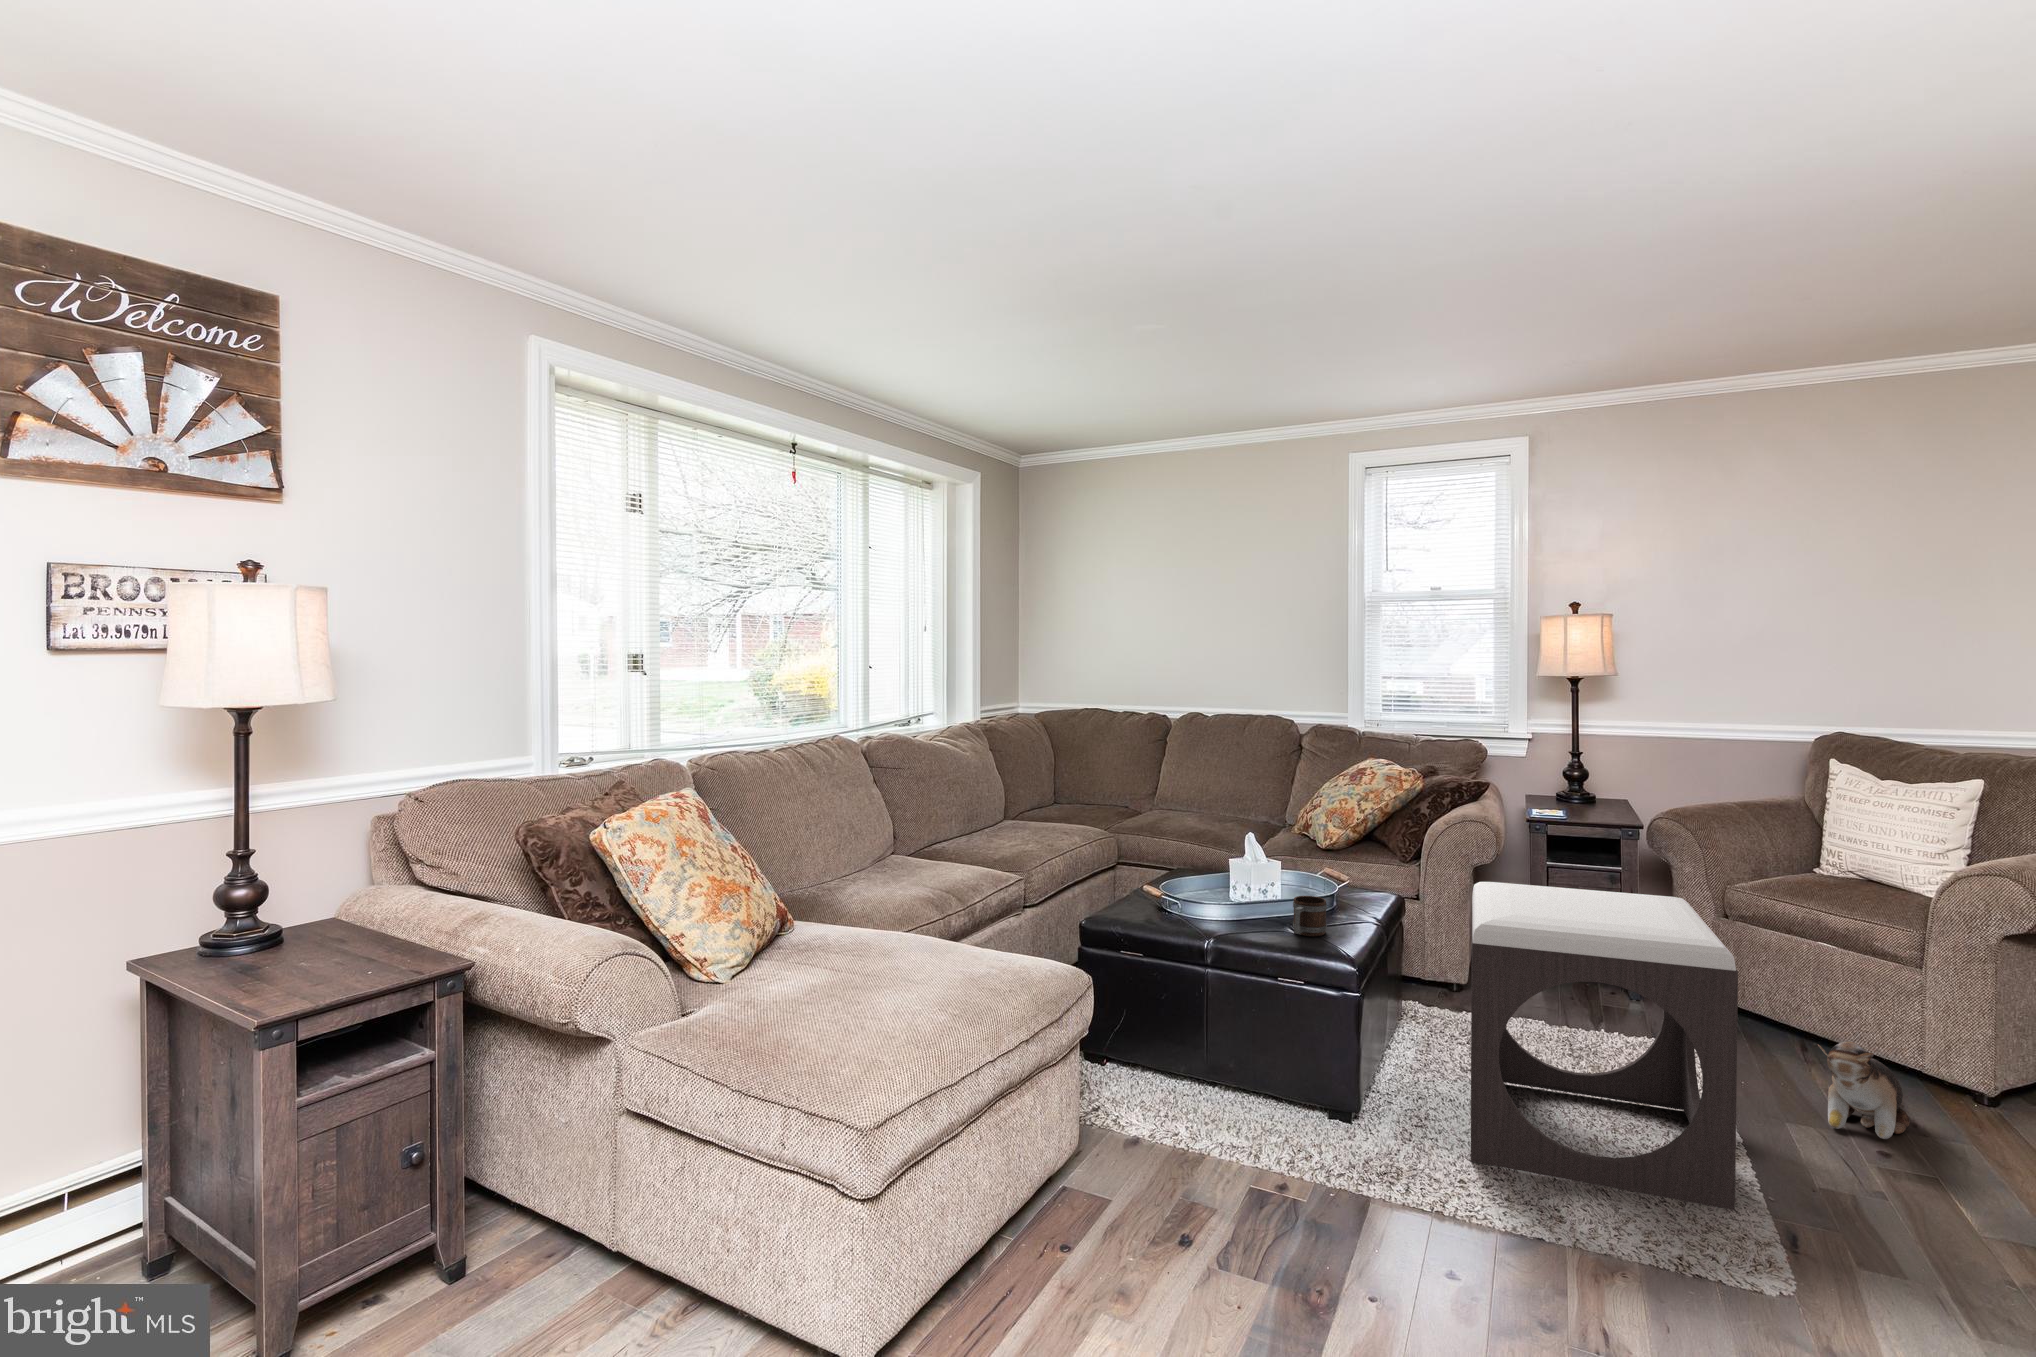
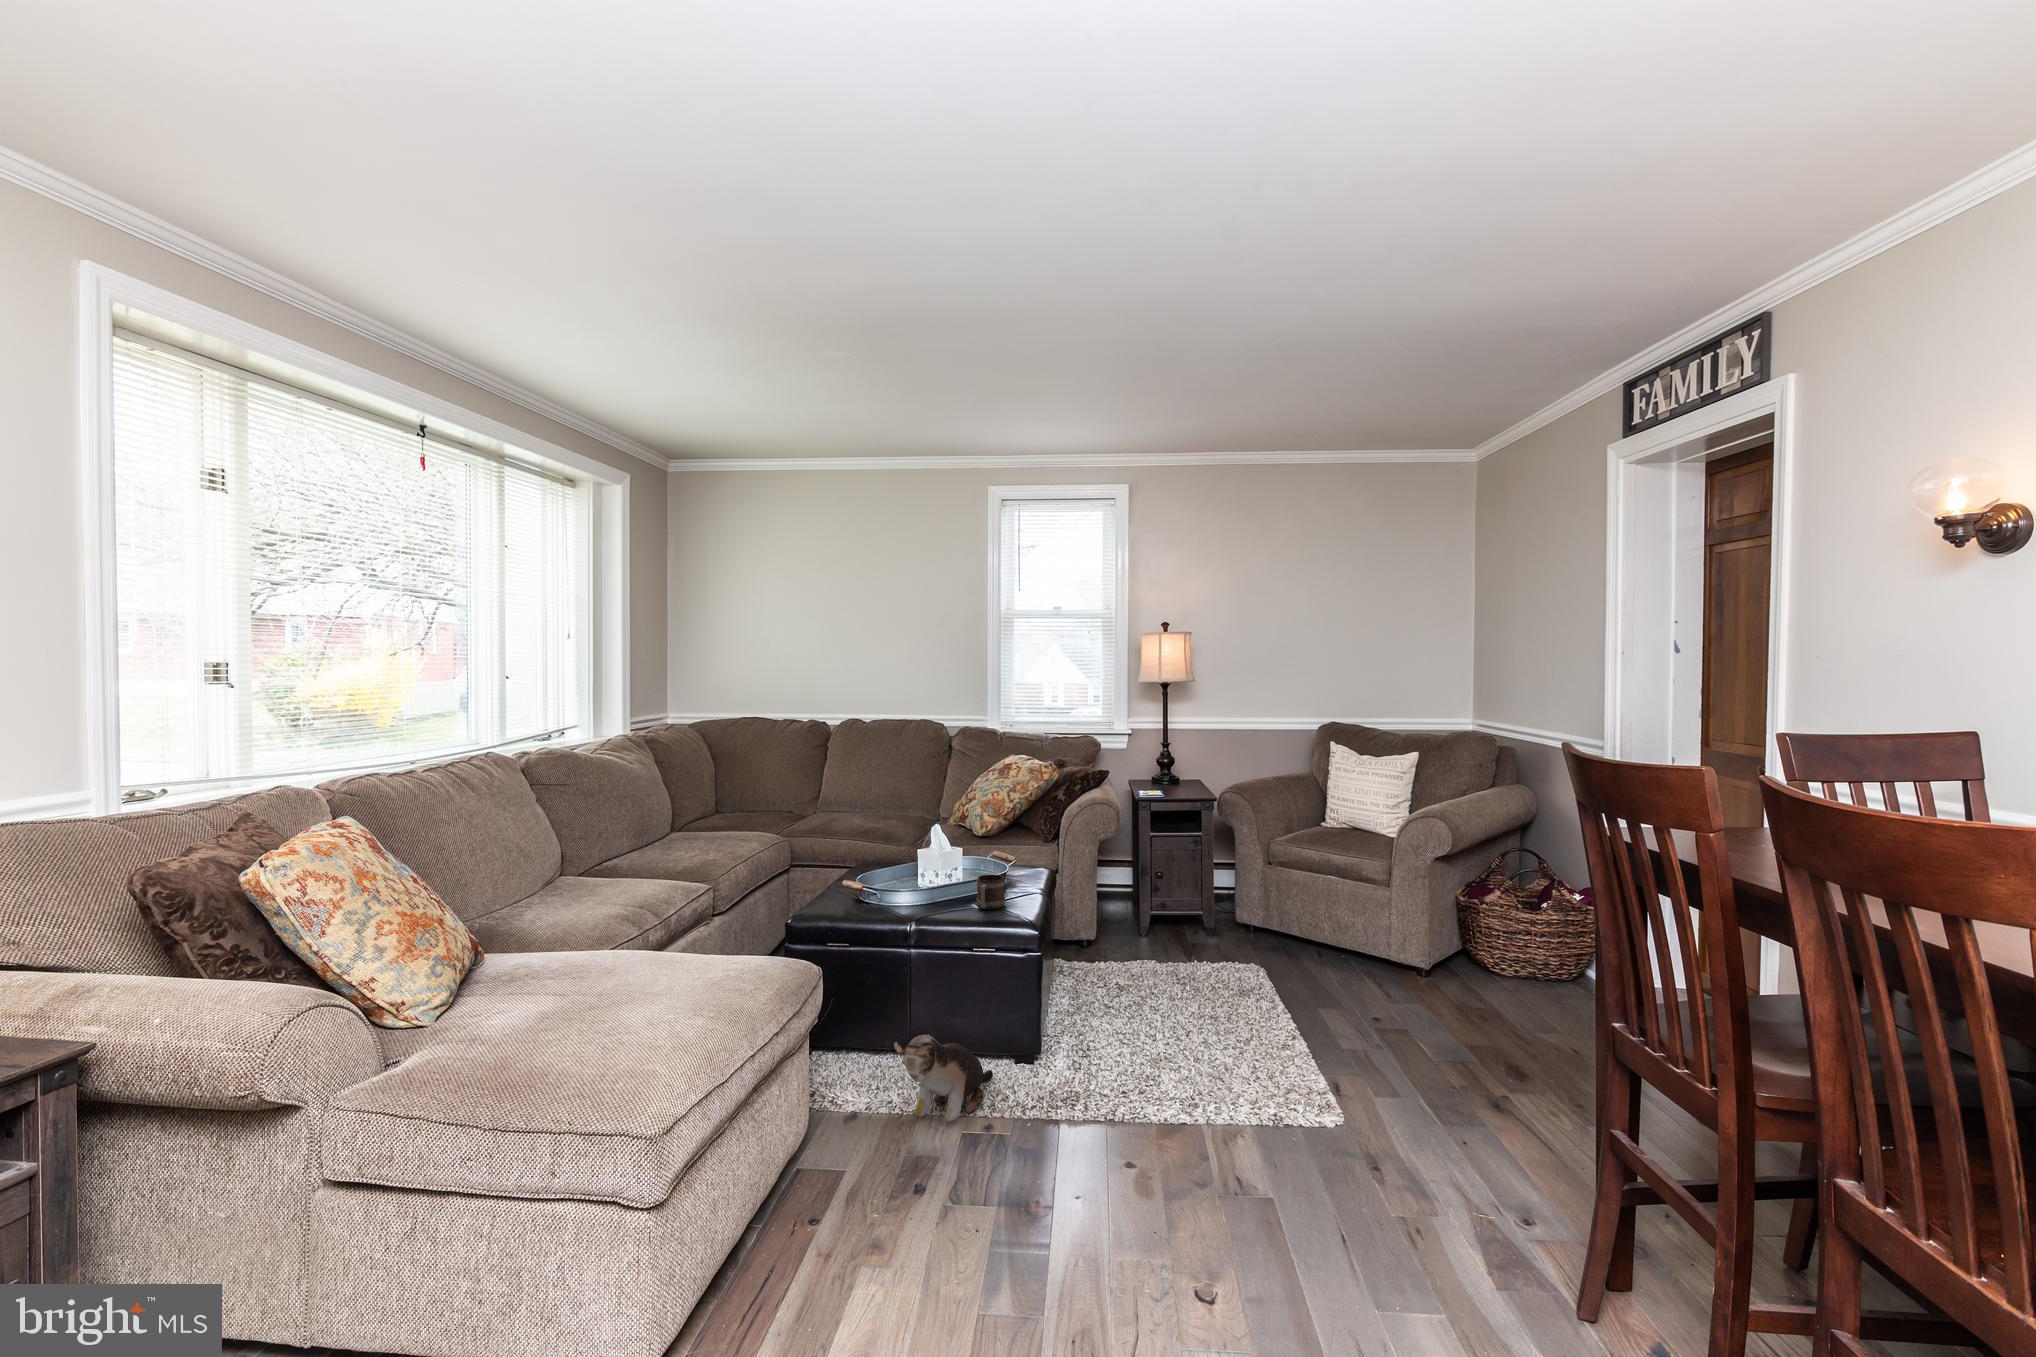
footstool: present [1471,882,1738,1210] -> none [1112,849,1306,1077]
plush toy: present [1818,1042,1910,1139] -> present [894,1034,993,1122]

